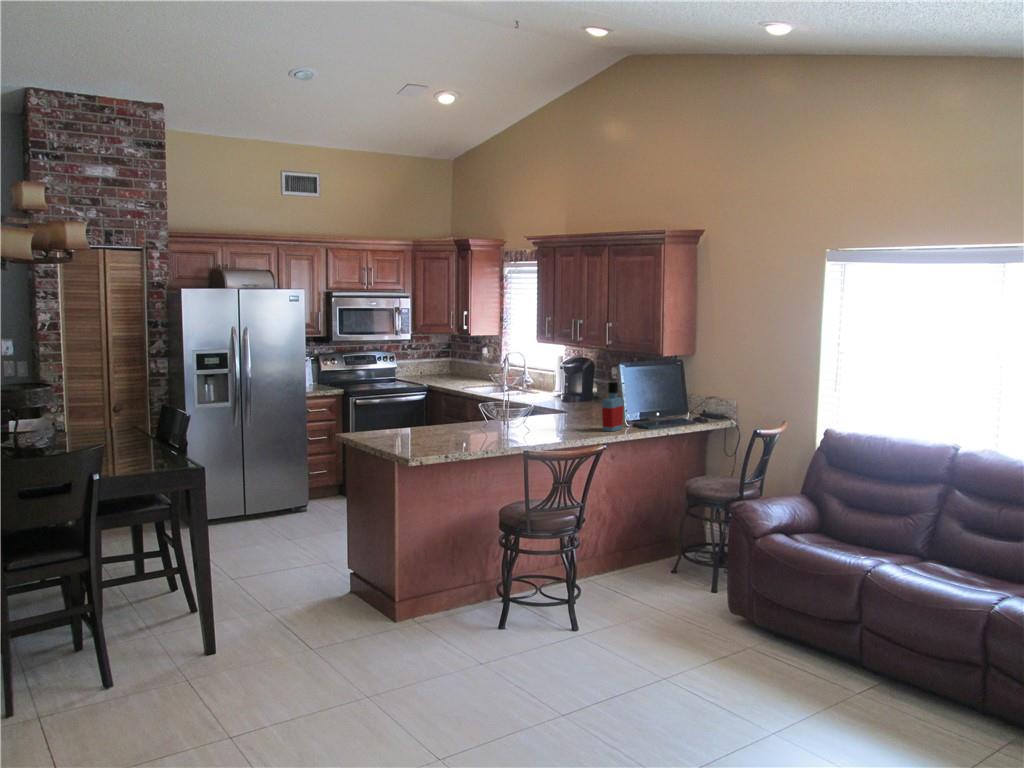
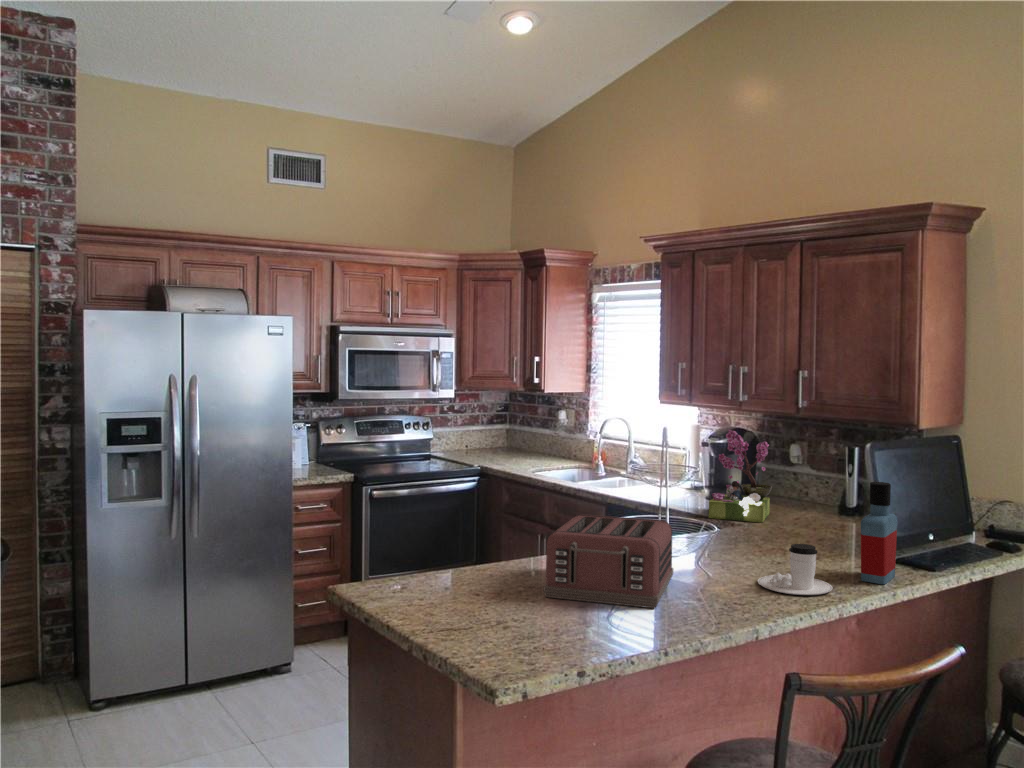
flower arrangement: none [554,357,592,411] -> present [709,429,772,523]
toaster: none [441,399,509,439] -> present [544,514,673,608]
coffee cup: none [549,411,584,435] -> present [758,544,833,595]

